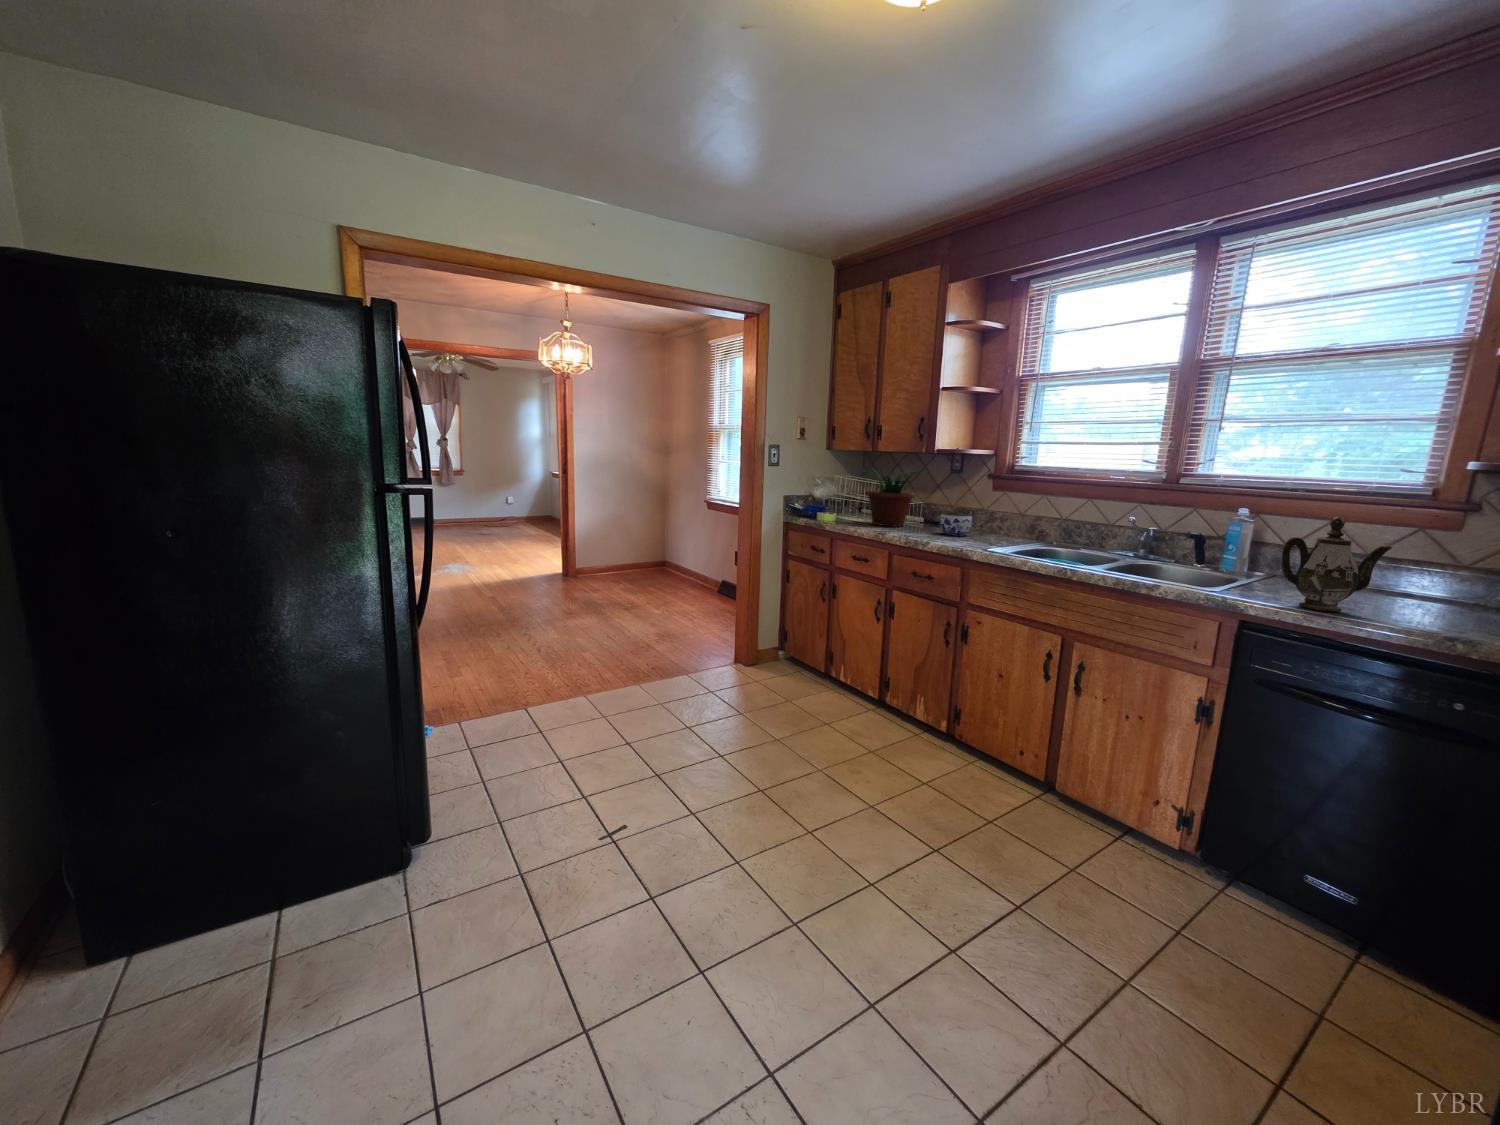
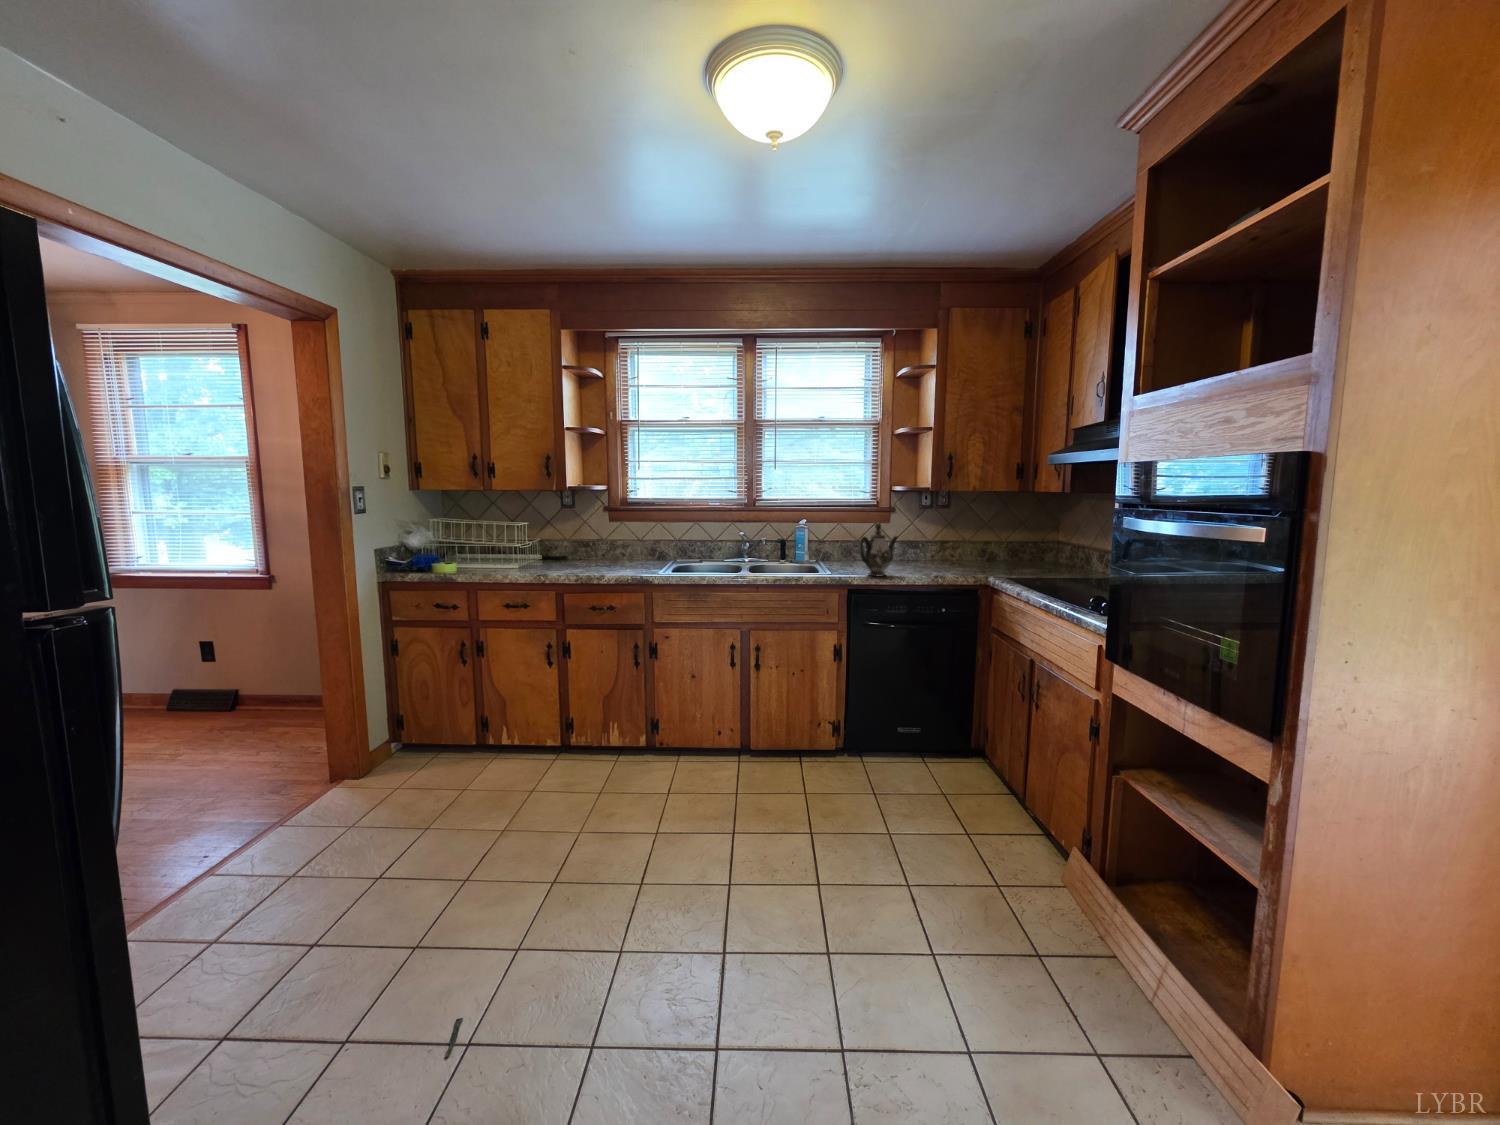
potted plant: present [865,469,919,527] -> none [475,508,549,568]
jar: present [940,511,972,536] -> none [582,544,611,567]

